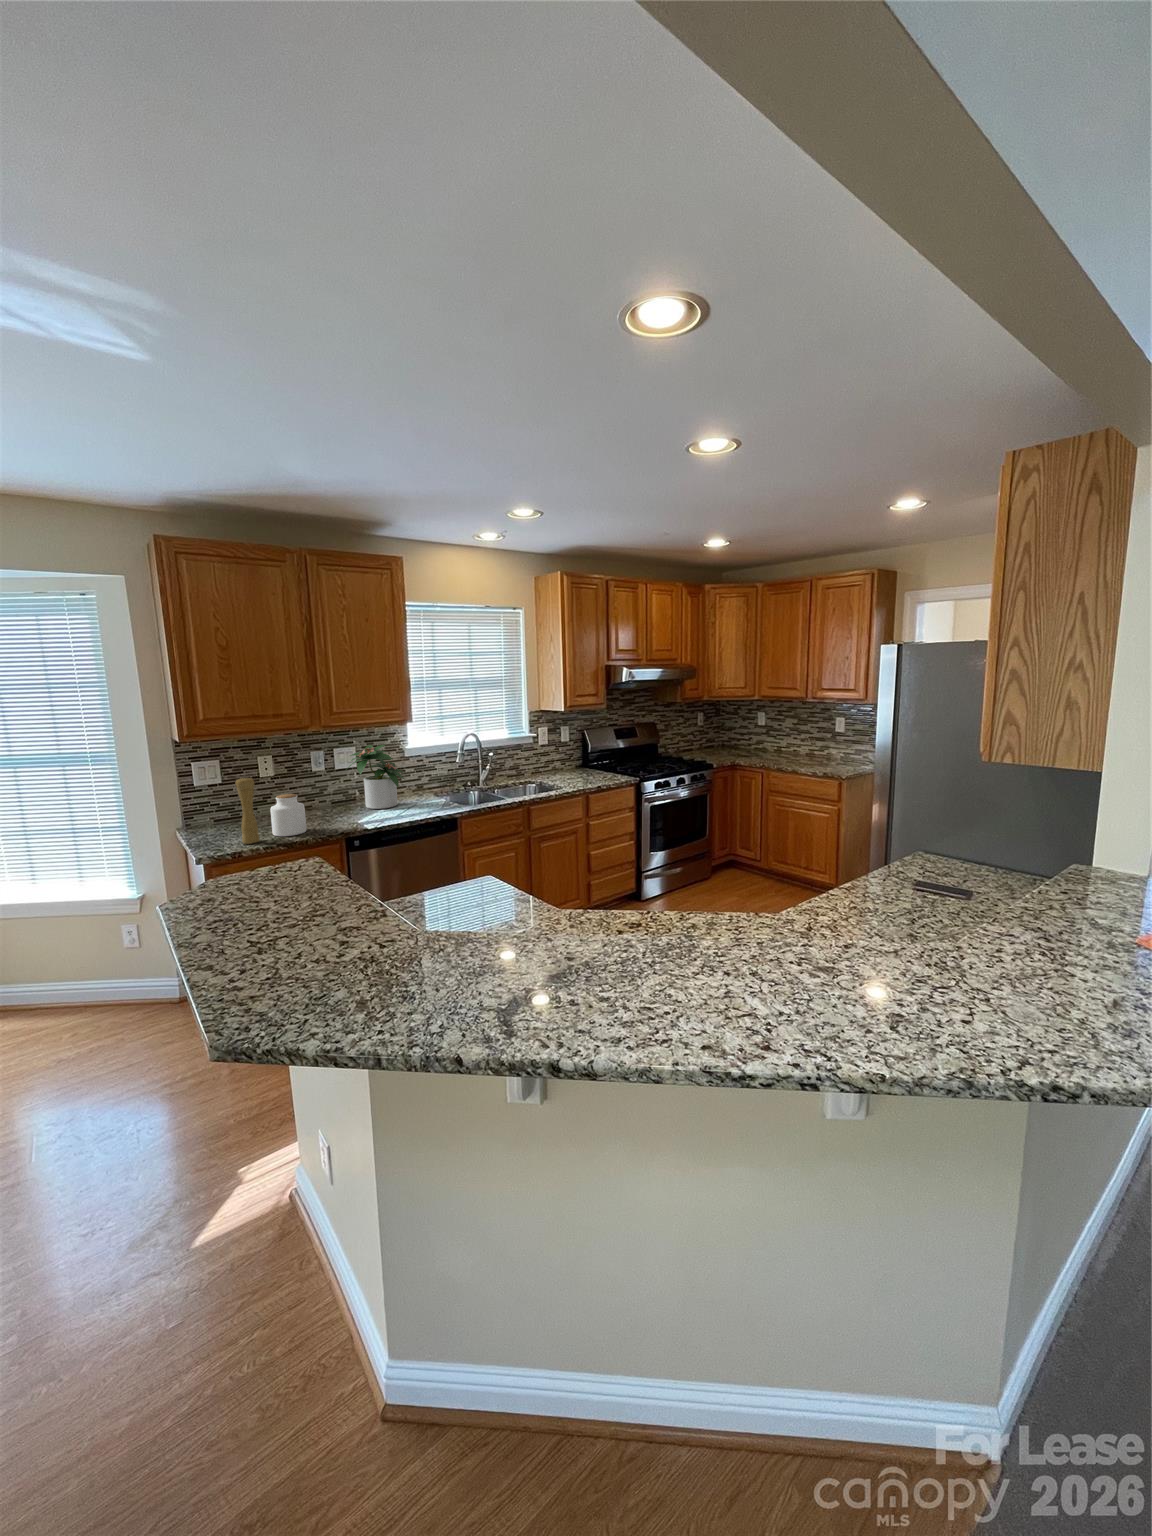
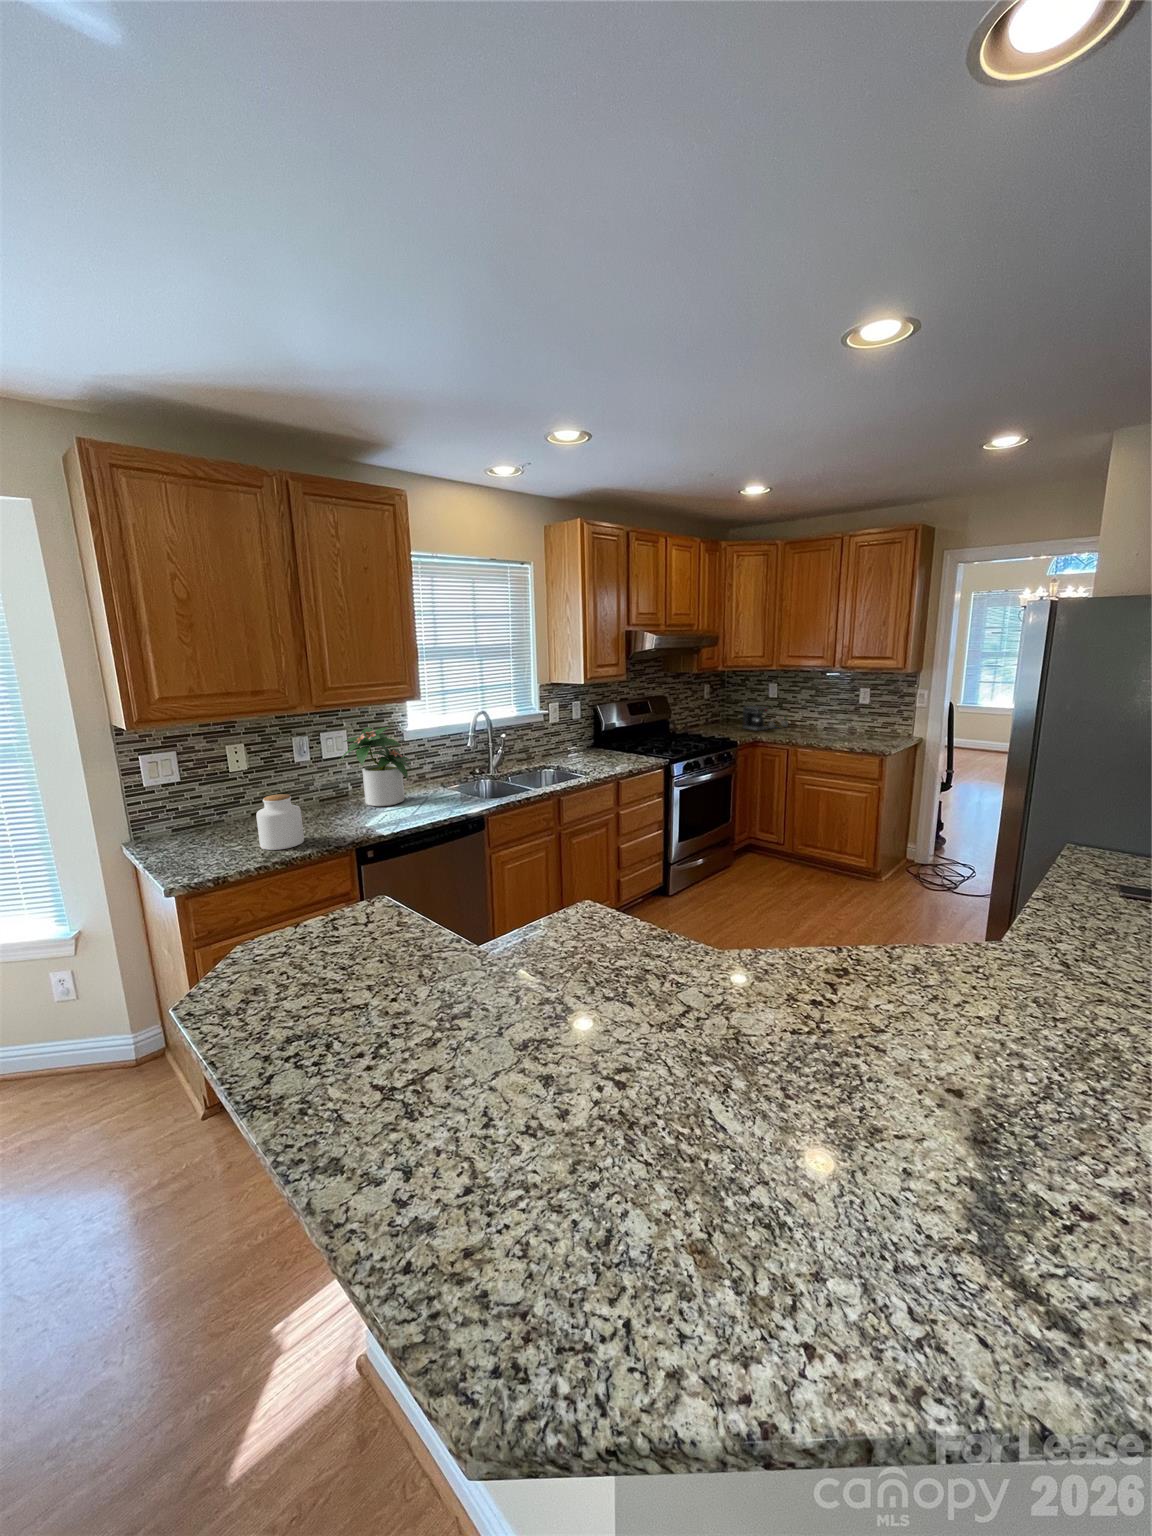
coffee maker: none [733,733,778,756] -> present [743,706,788,731]
pepper mill: present [236,778,259,844] -> none [211,776,246,863]

